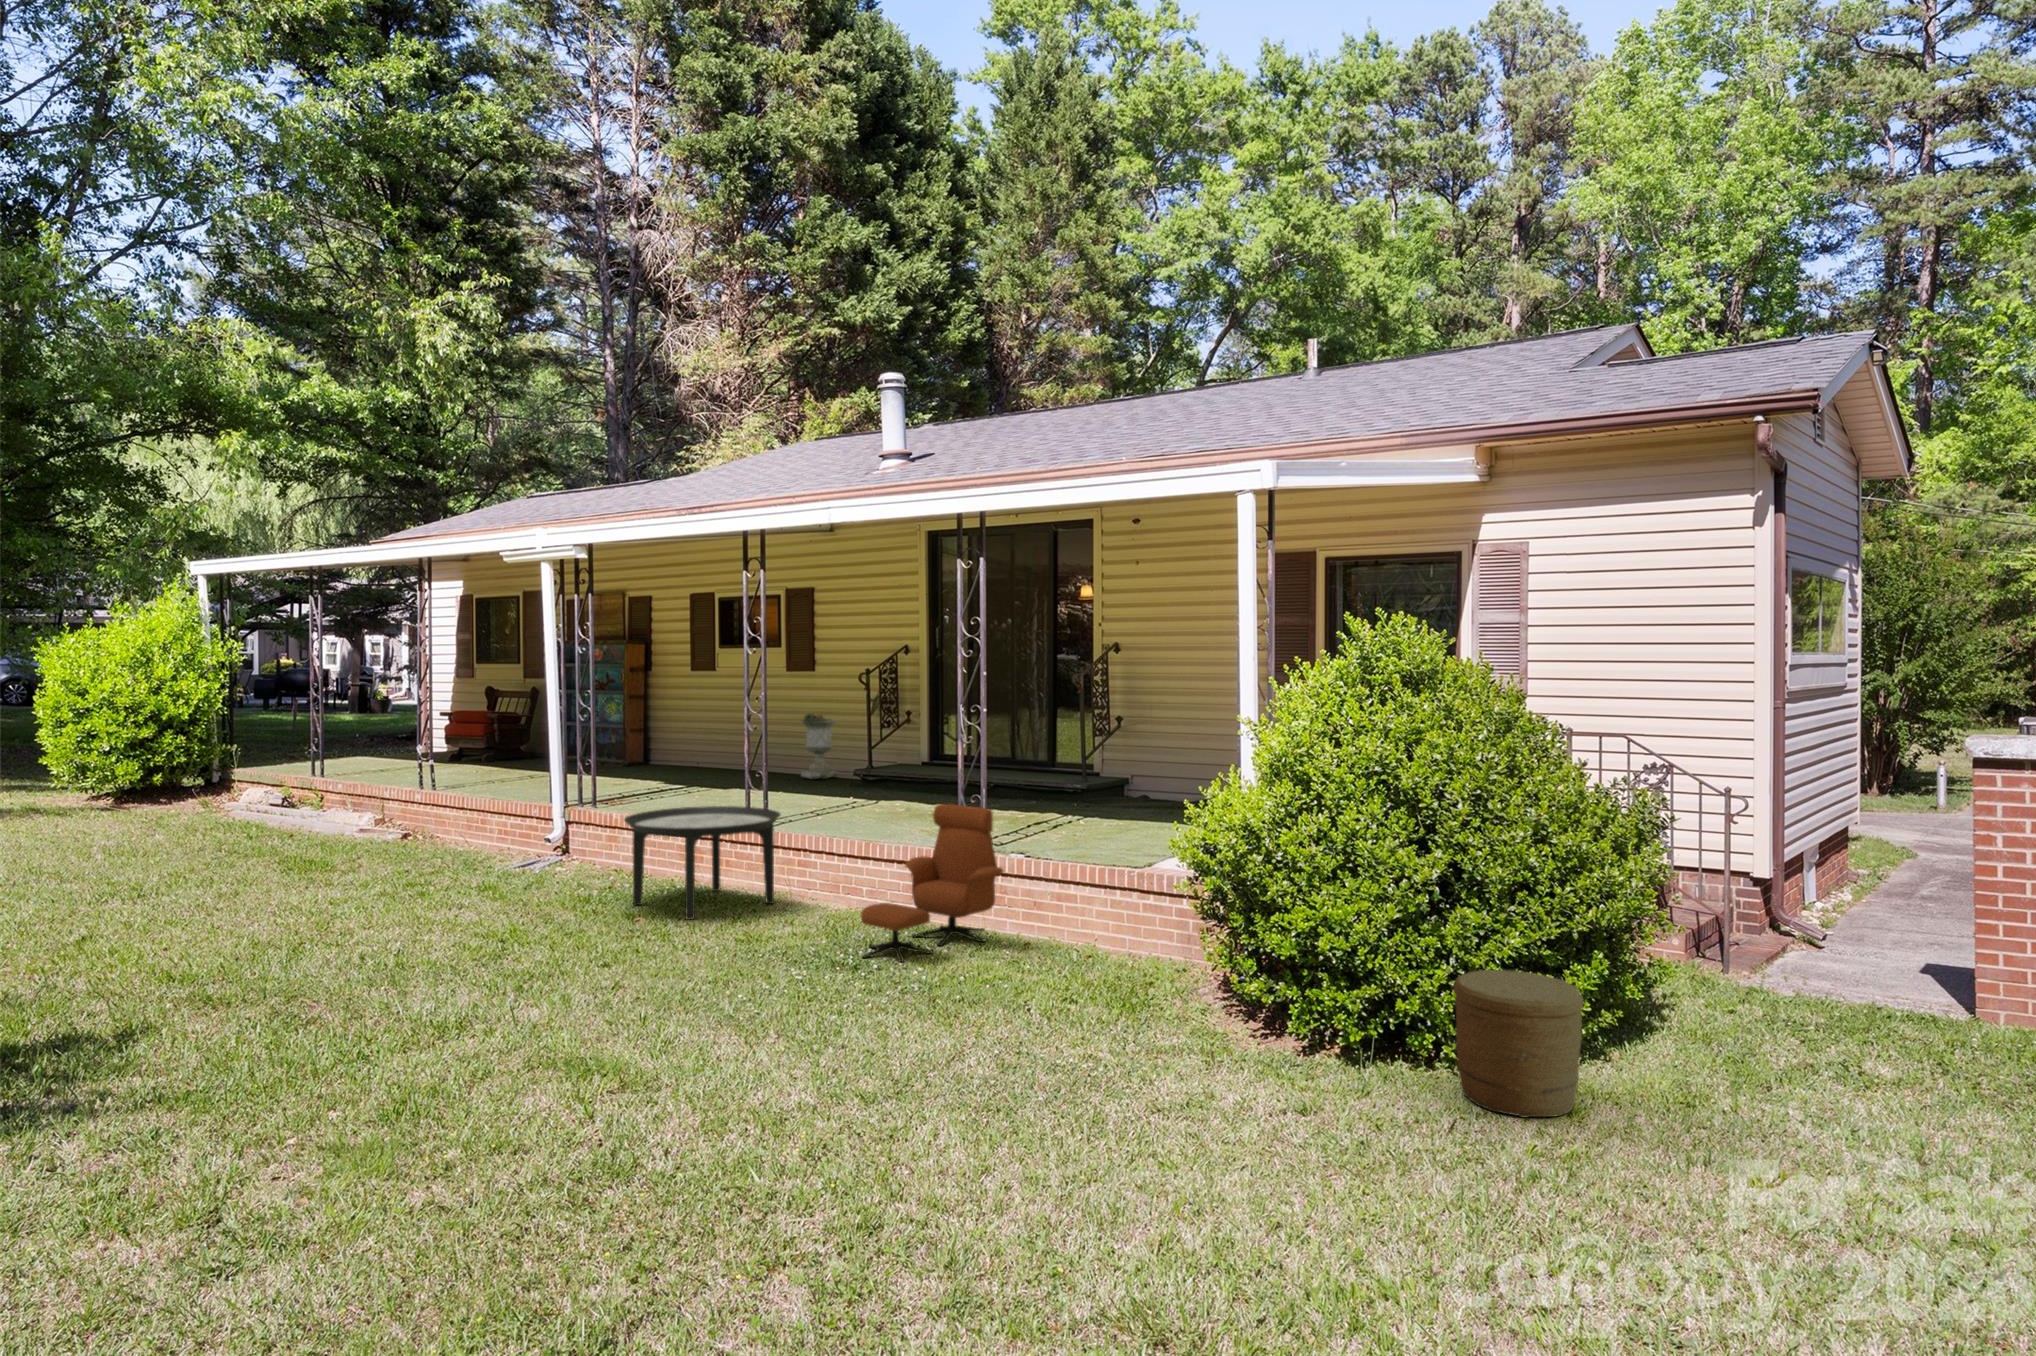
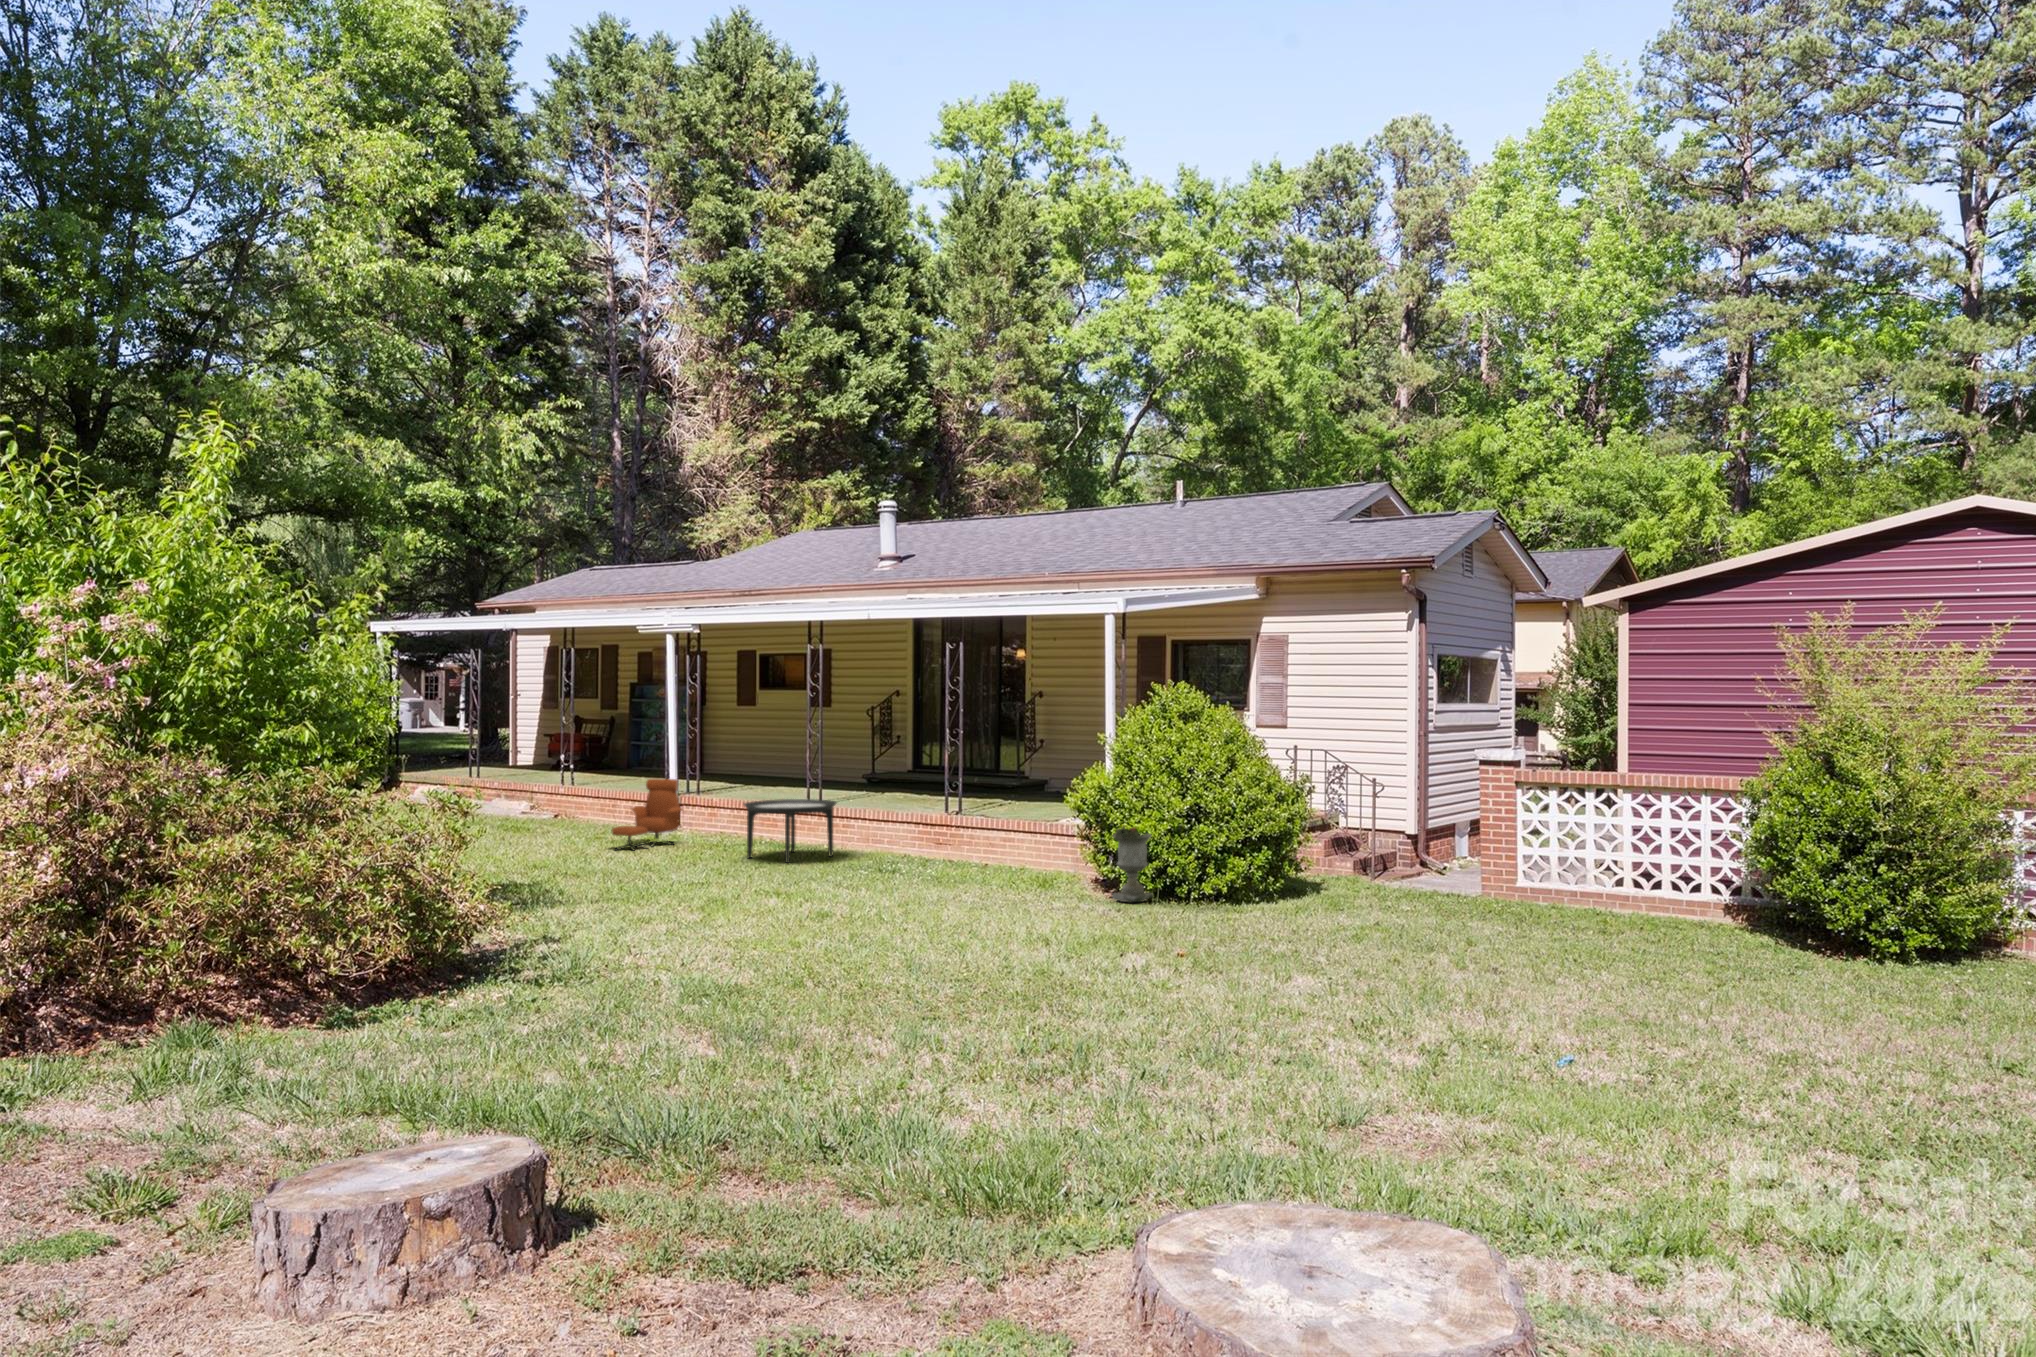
planter: present [801,713,837,779] -> present [1112,826,1153,902]
lounge chair: present [861,804,1003,962] -> present [612,779,683,851]
woven basket: present [1454,970,1583,1117] -> none [1192,851,1247,910]

